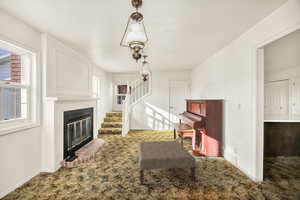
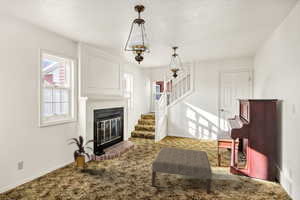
house plant: none [28,142,74,186] -> present [70,136,97,171]

